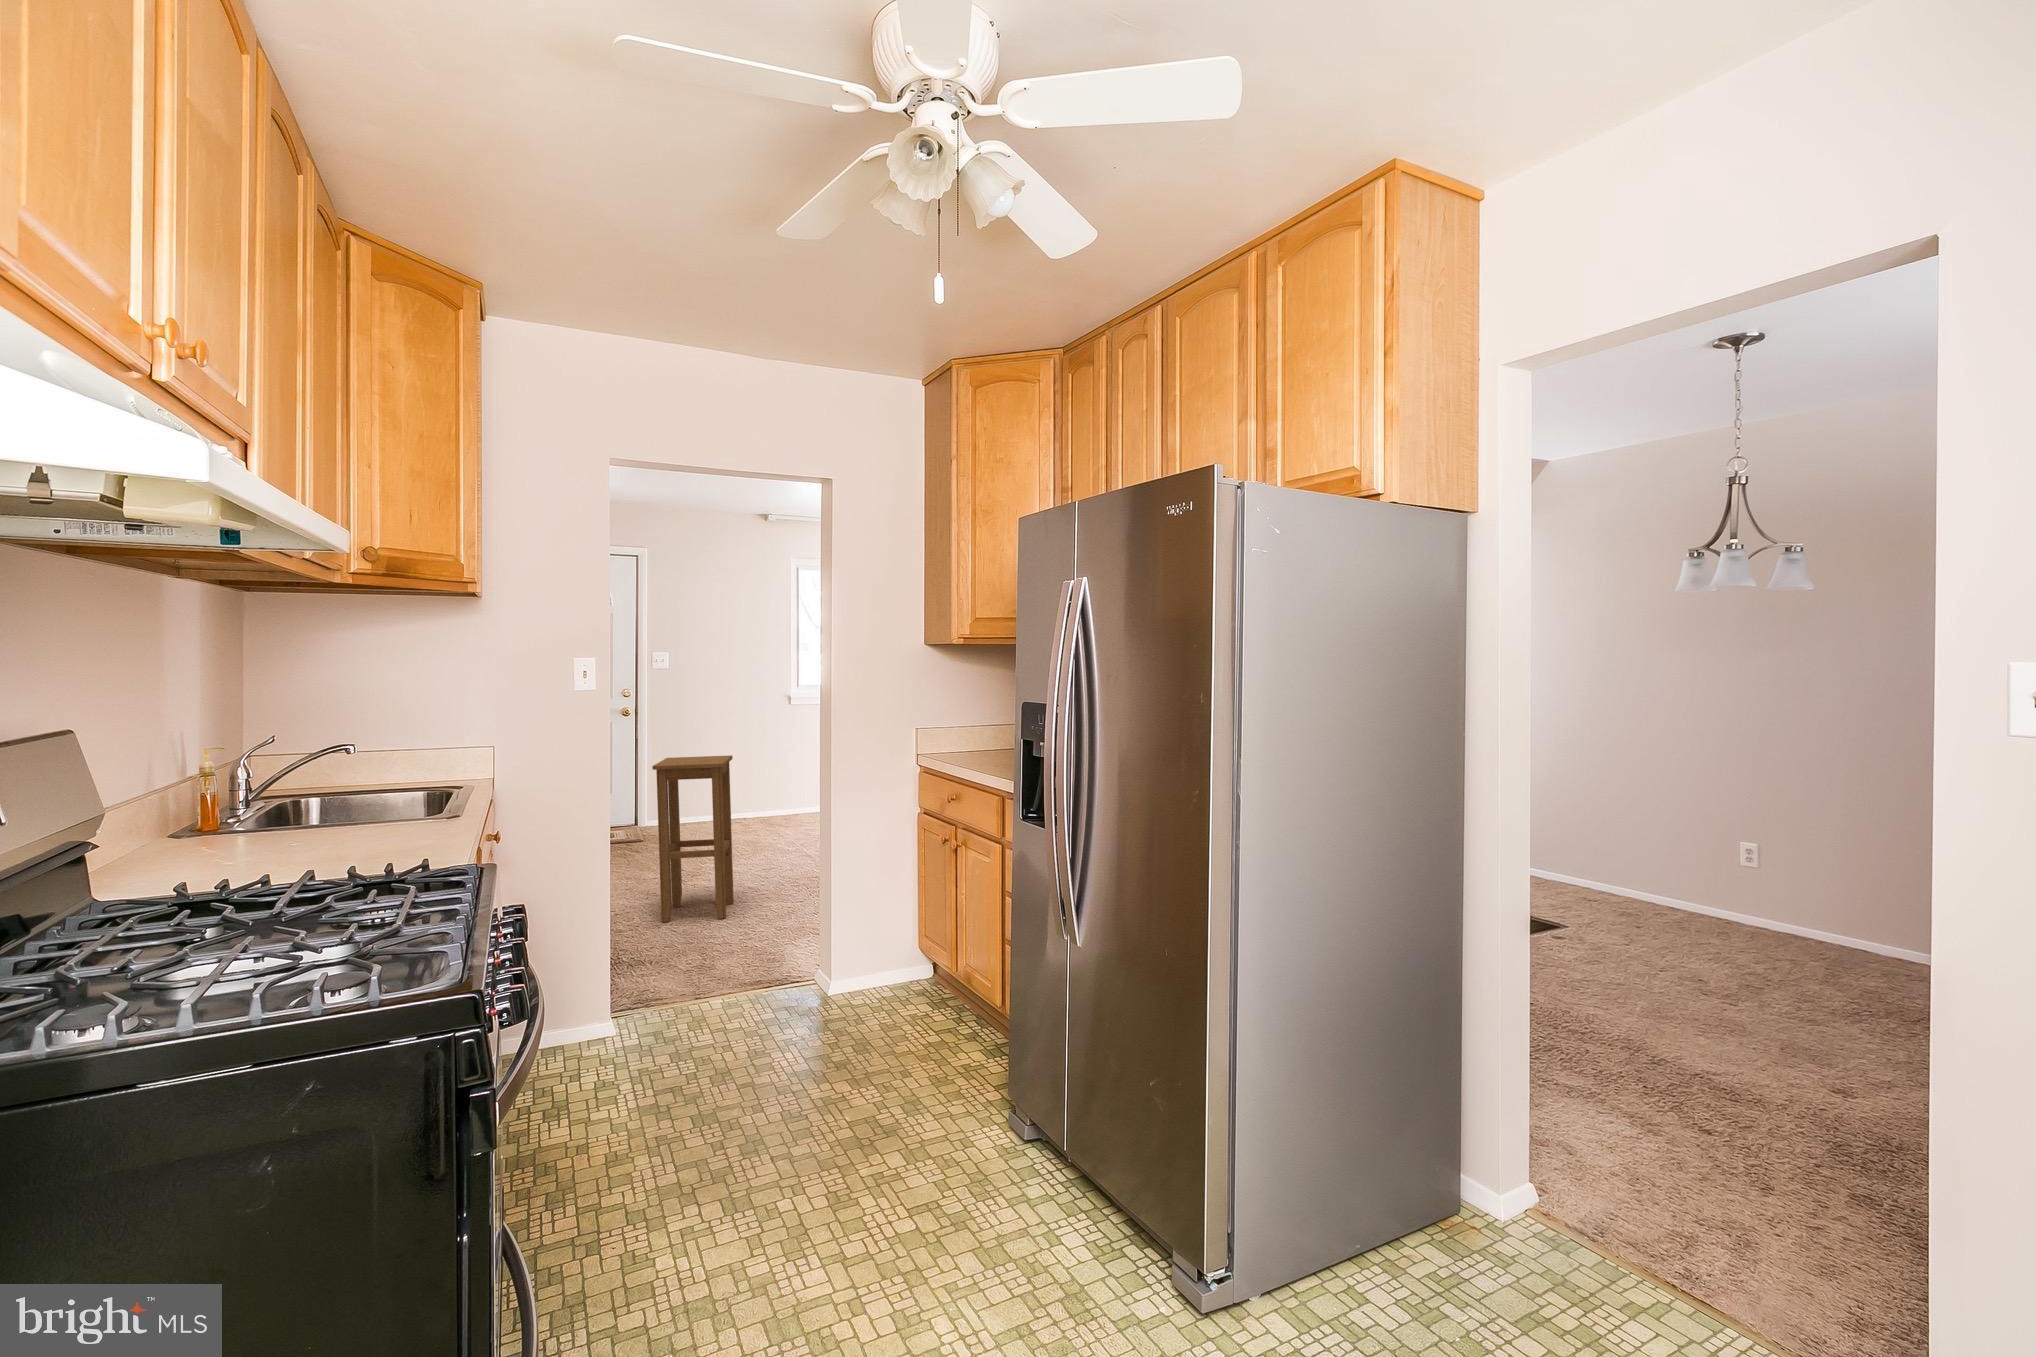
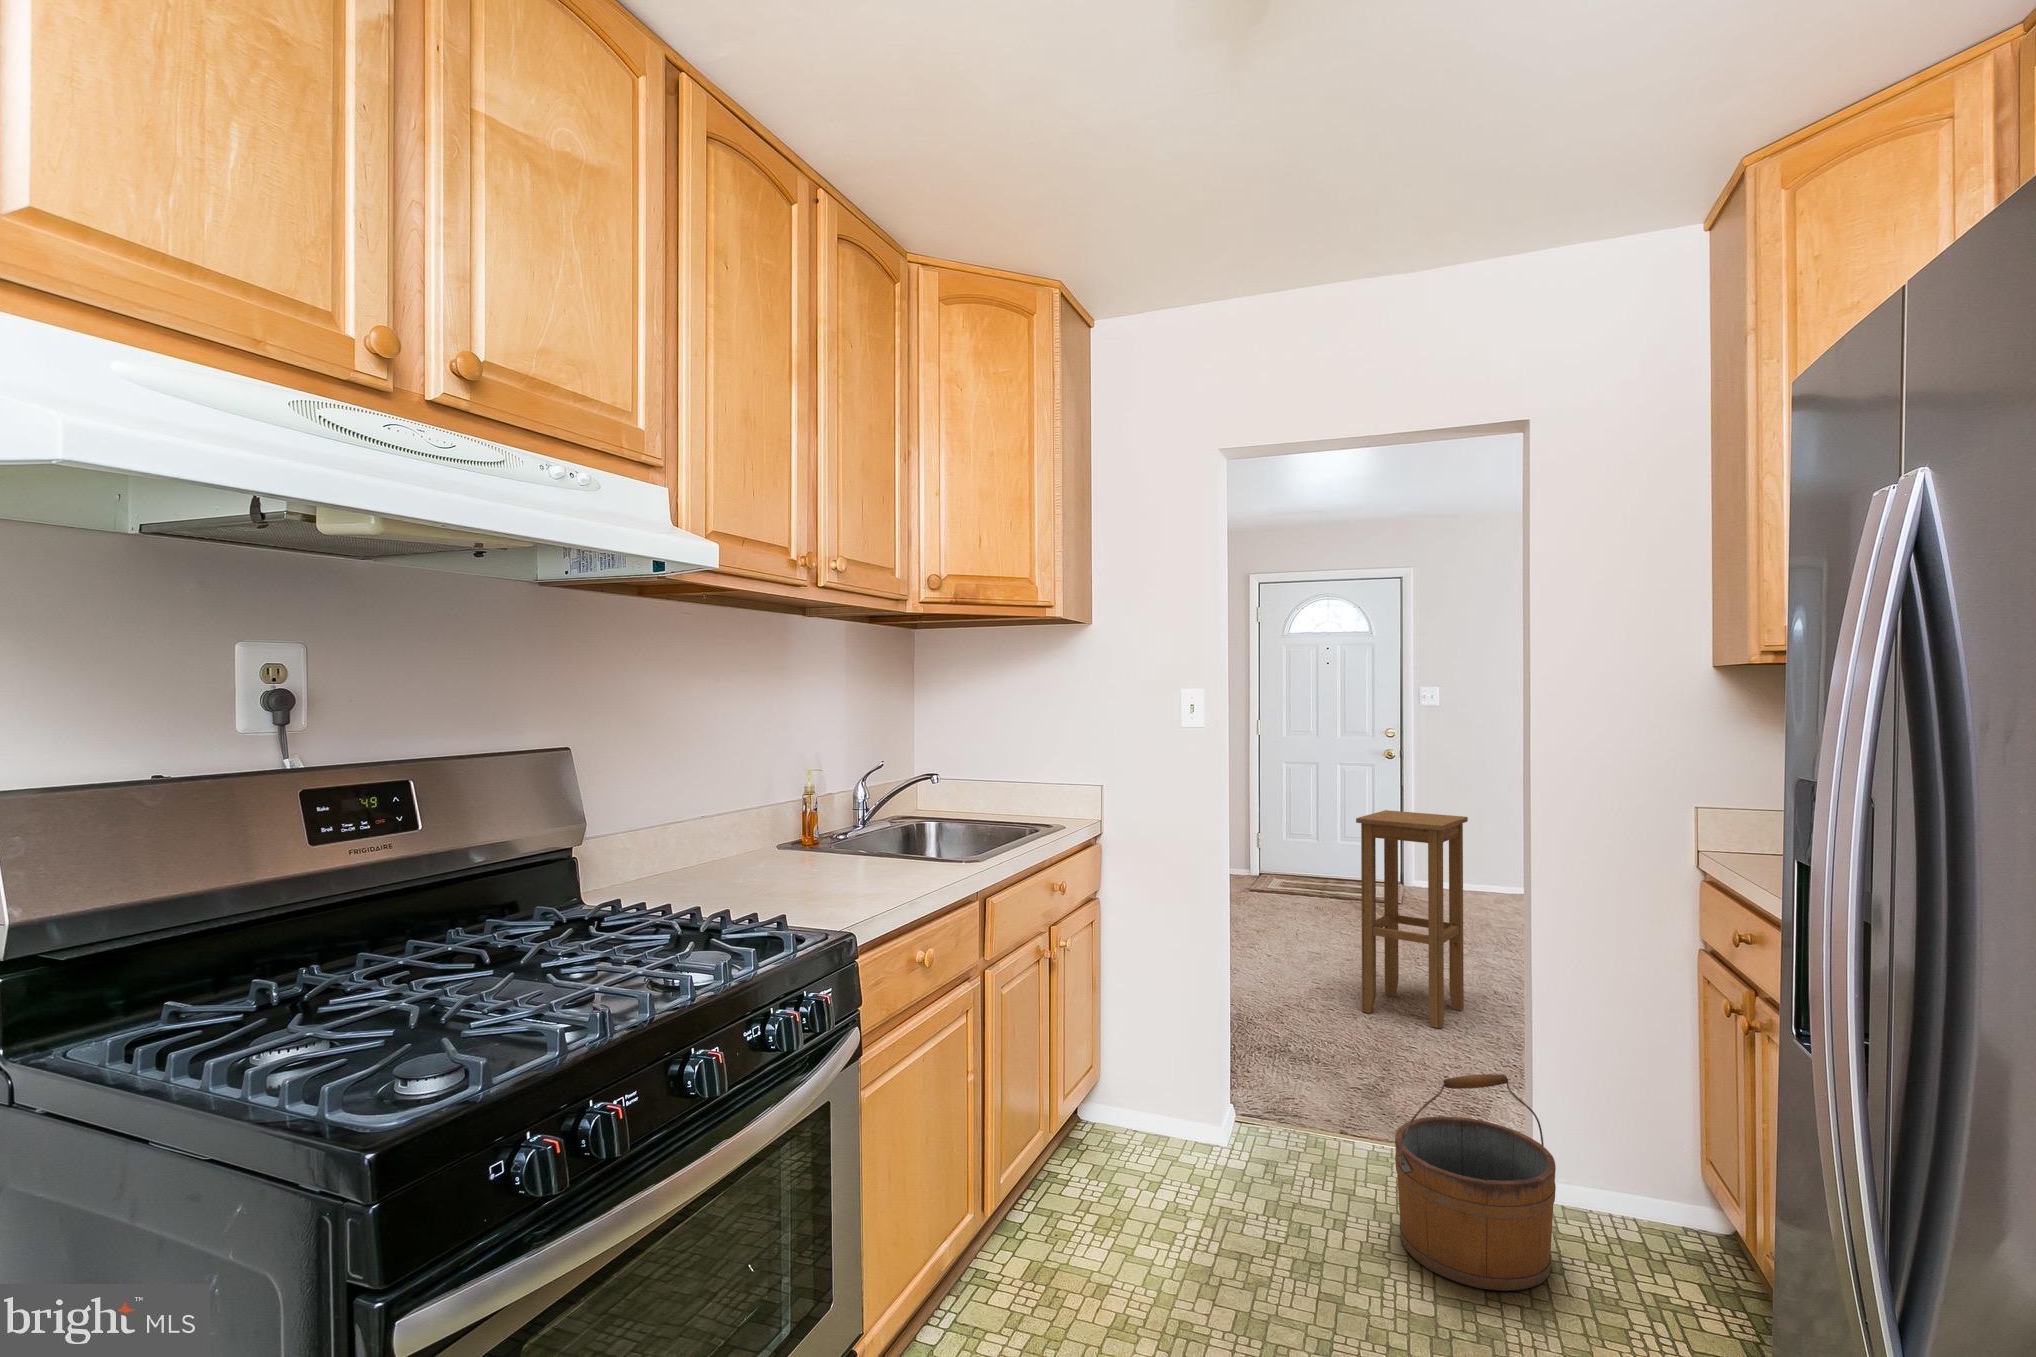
bucket: none [762,912,860,1049] -> present [1395,1074,1556,1291]

